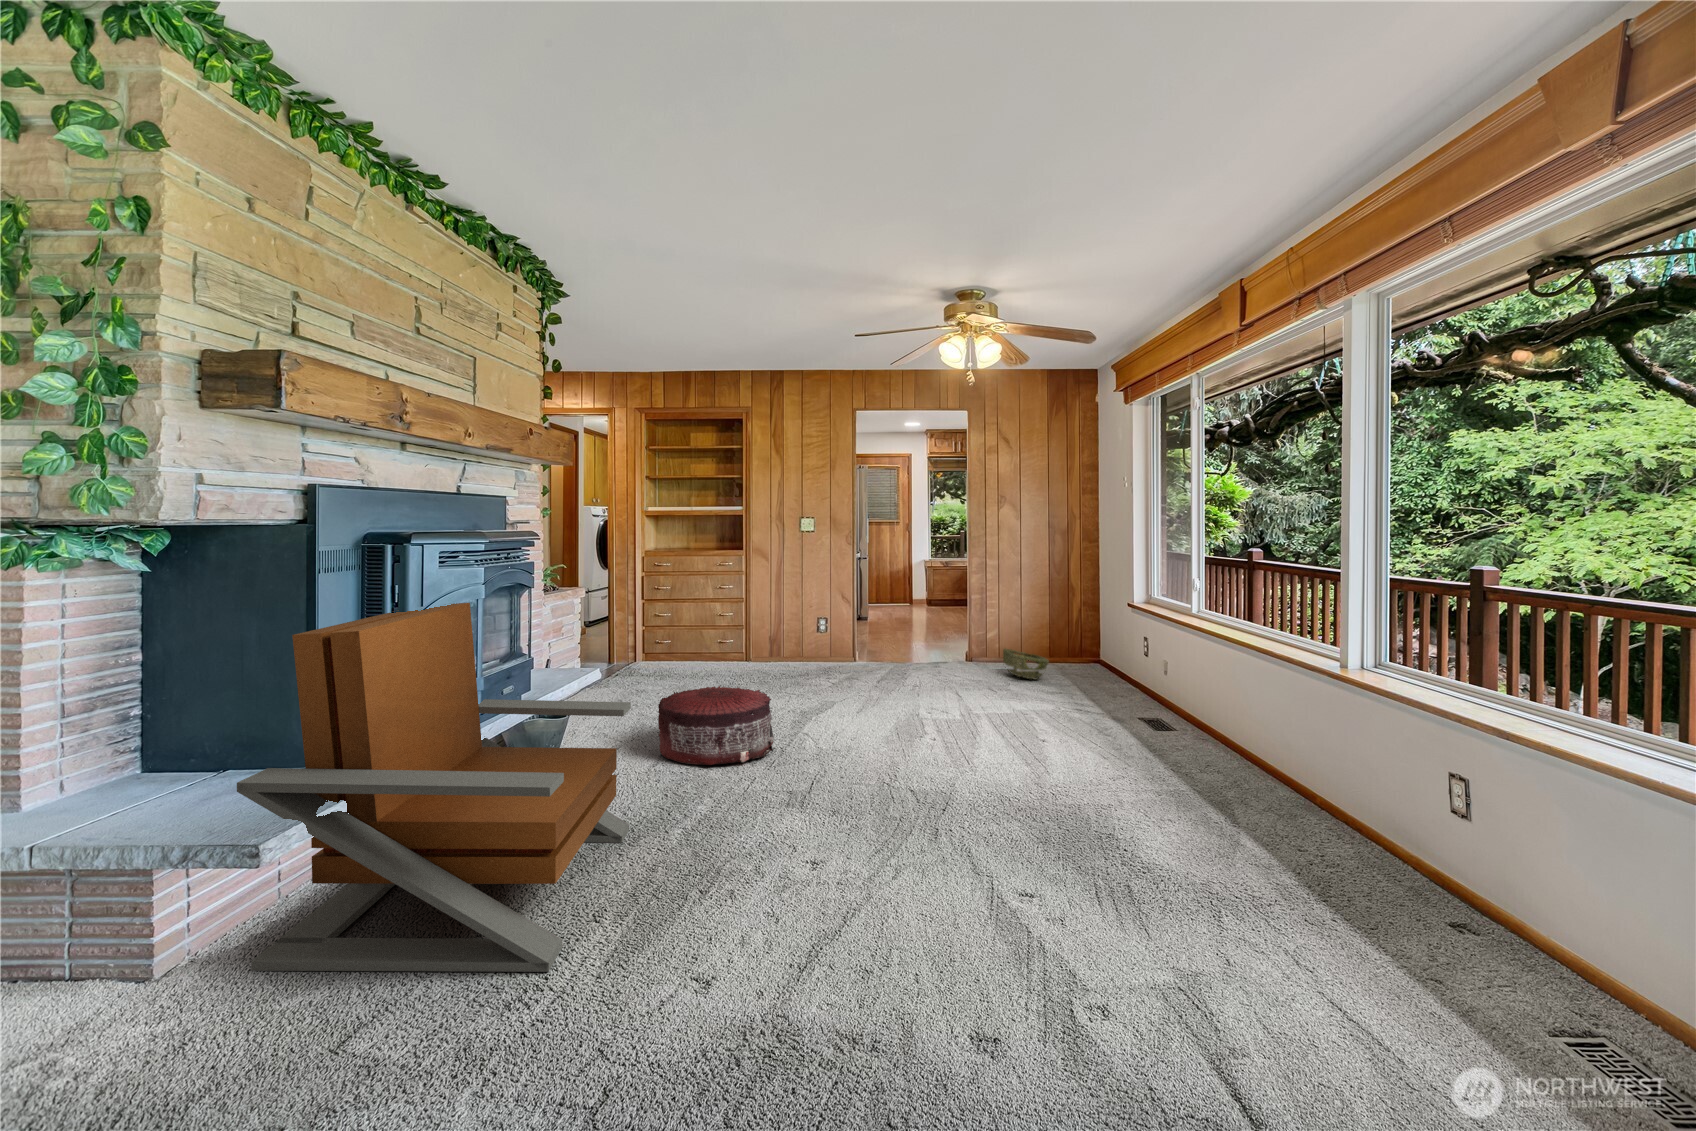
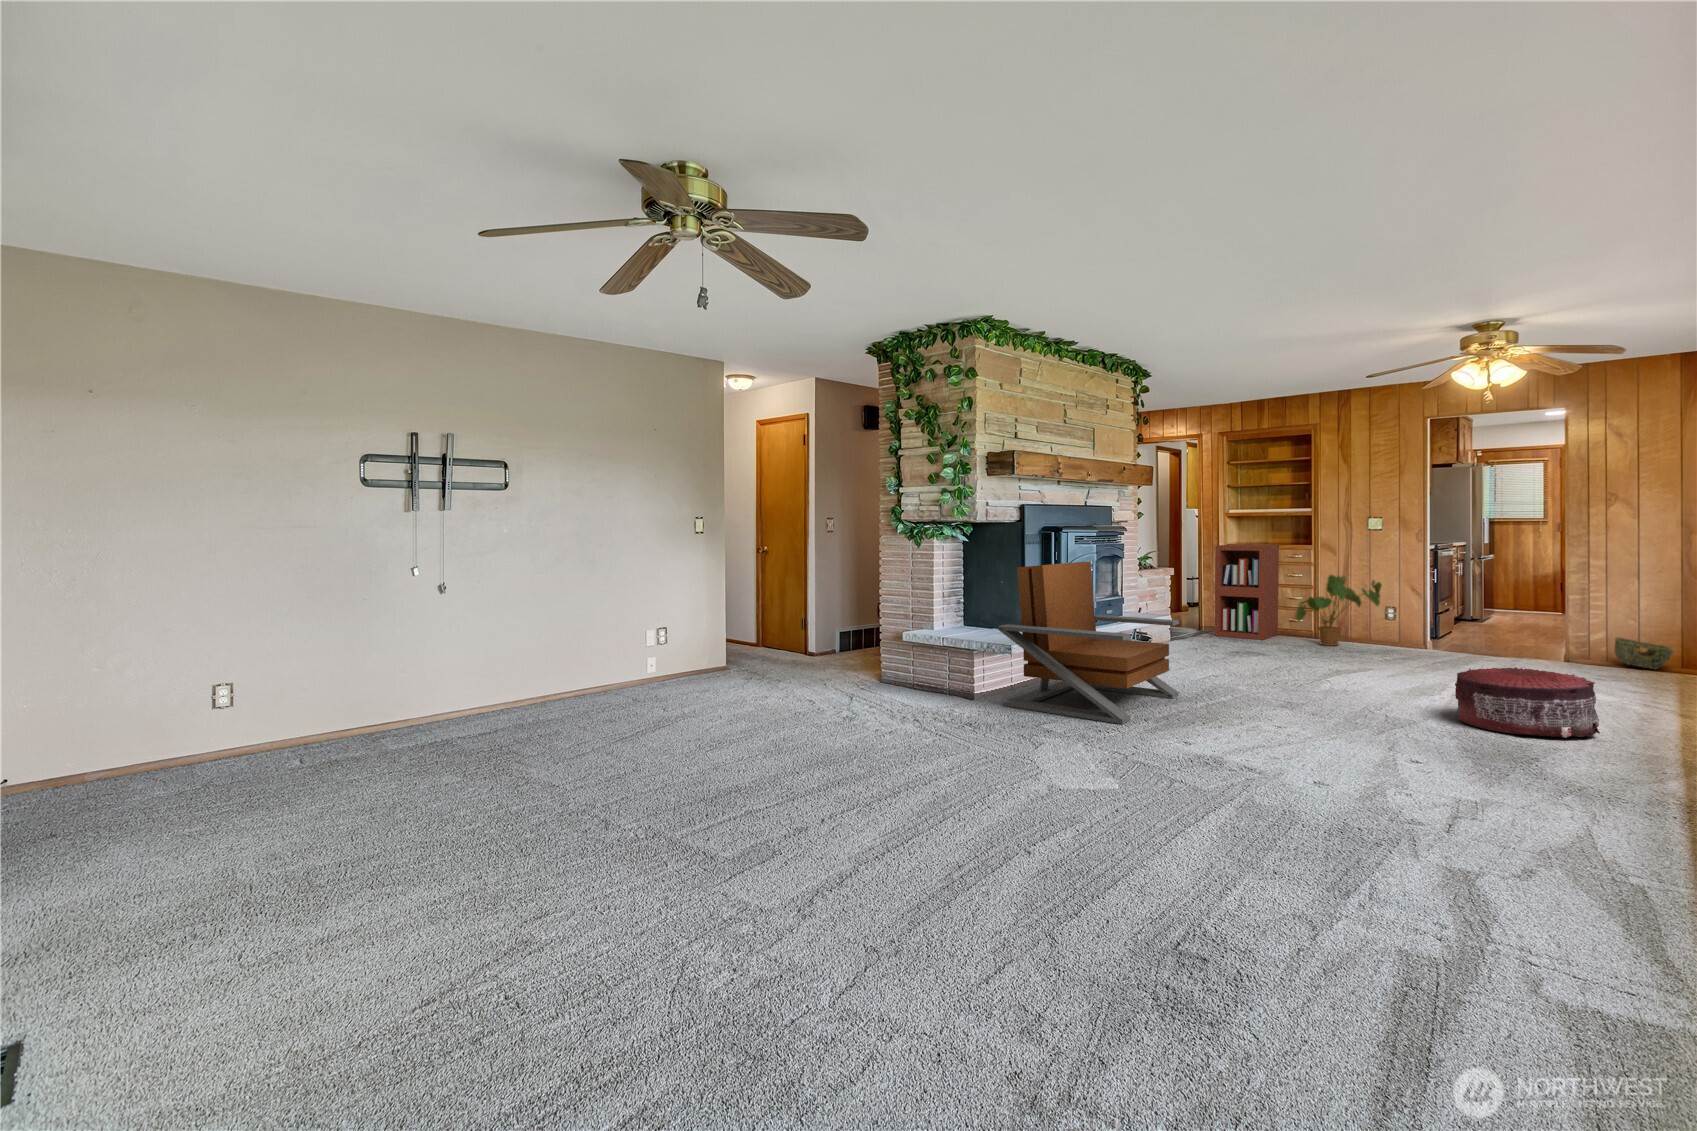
bookshelf: none [635,549,708,672] -> present [1214,545,1279,640]
house plant: none [730,589,818,676] -> present [1295,575,1382,646]
pouf: present [658,686,774,765] -> present [1455,667,1600,738]

